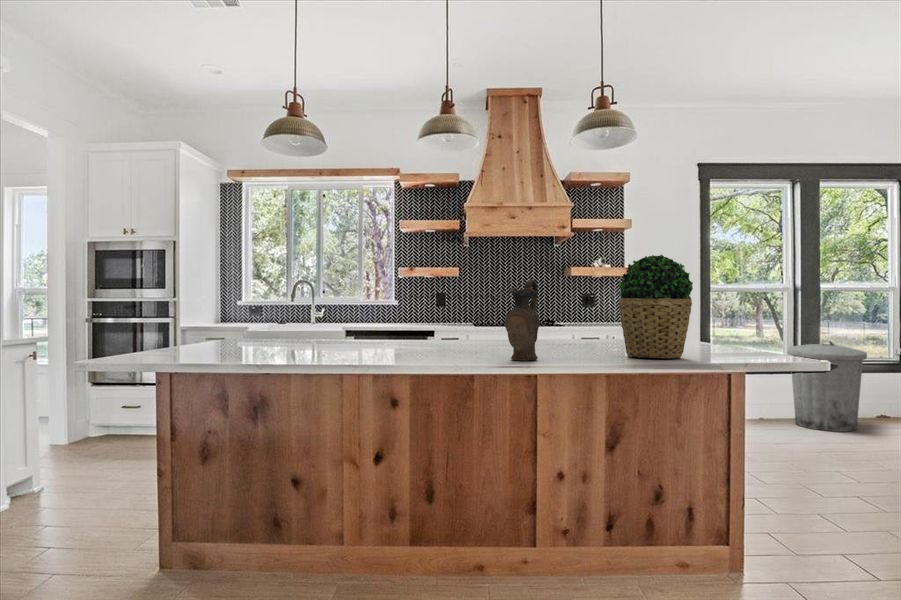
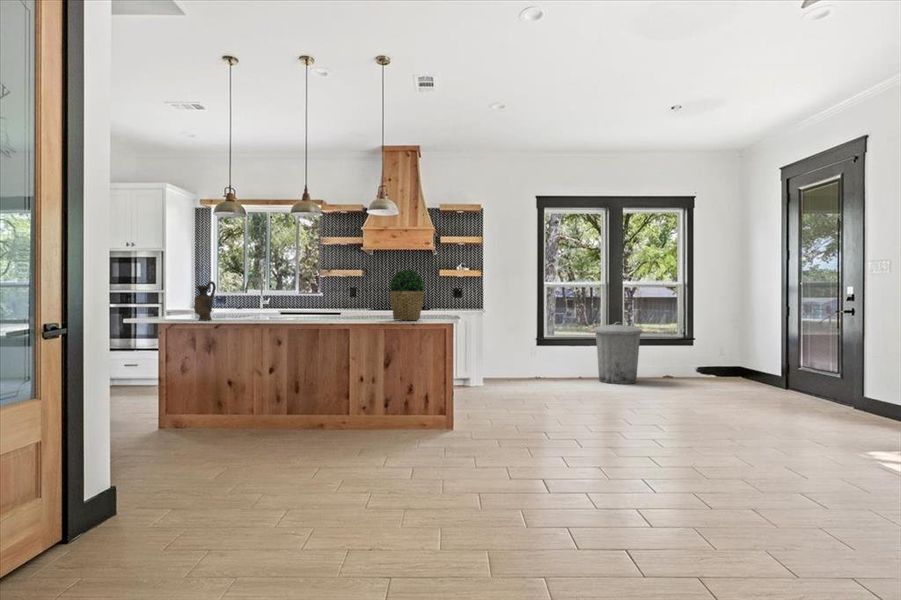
ceramic pitcher: present [505,279,539,360] -> present [194,281,216,320]

